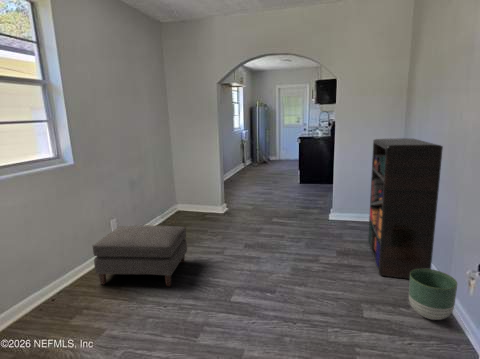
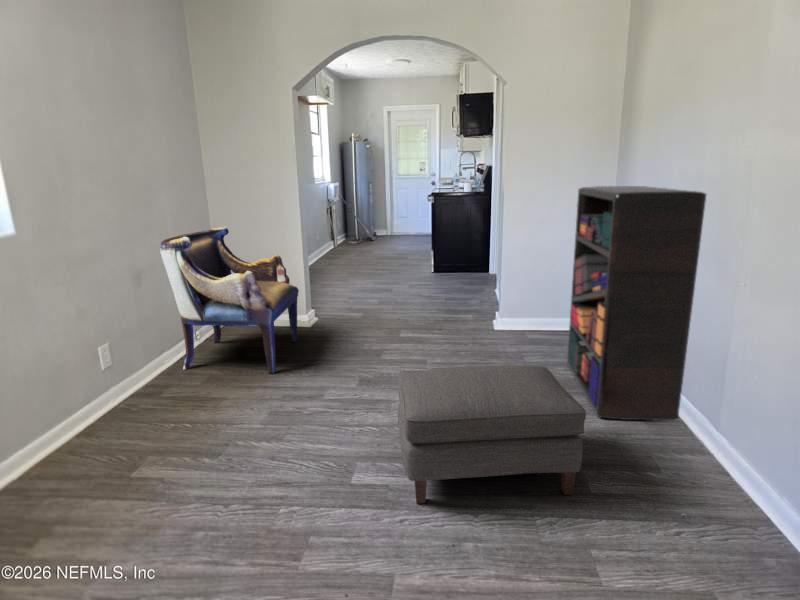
armchair: none [145,158,217,239] -> present [160,227,299,374]
ottoman: present [92,225,187,286] -> present [398,366,586,503]
planter: present [409,269,457,320] -> none [659,401,740,485]

